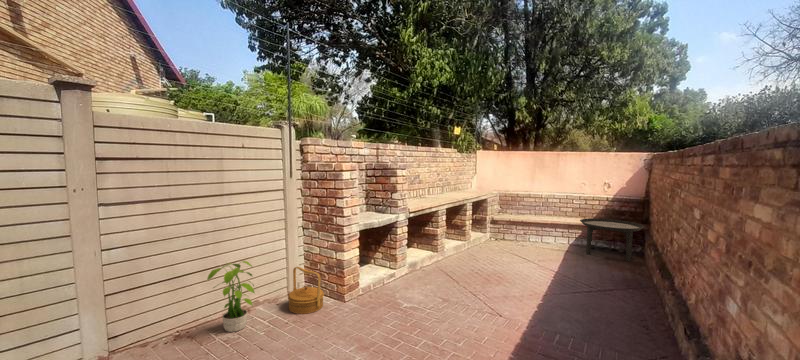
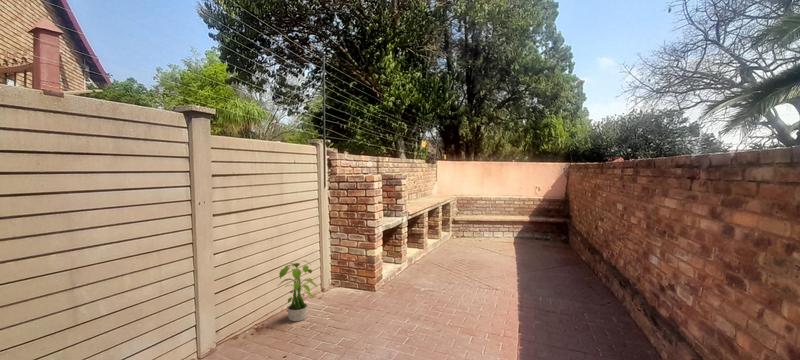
round table: present [580,218,644,261] -> none [523,215,570,247]
woven basket: present [288,267,324,314] -> none [328,265,358,304]

